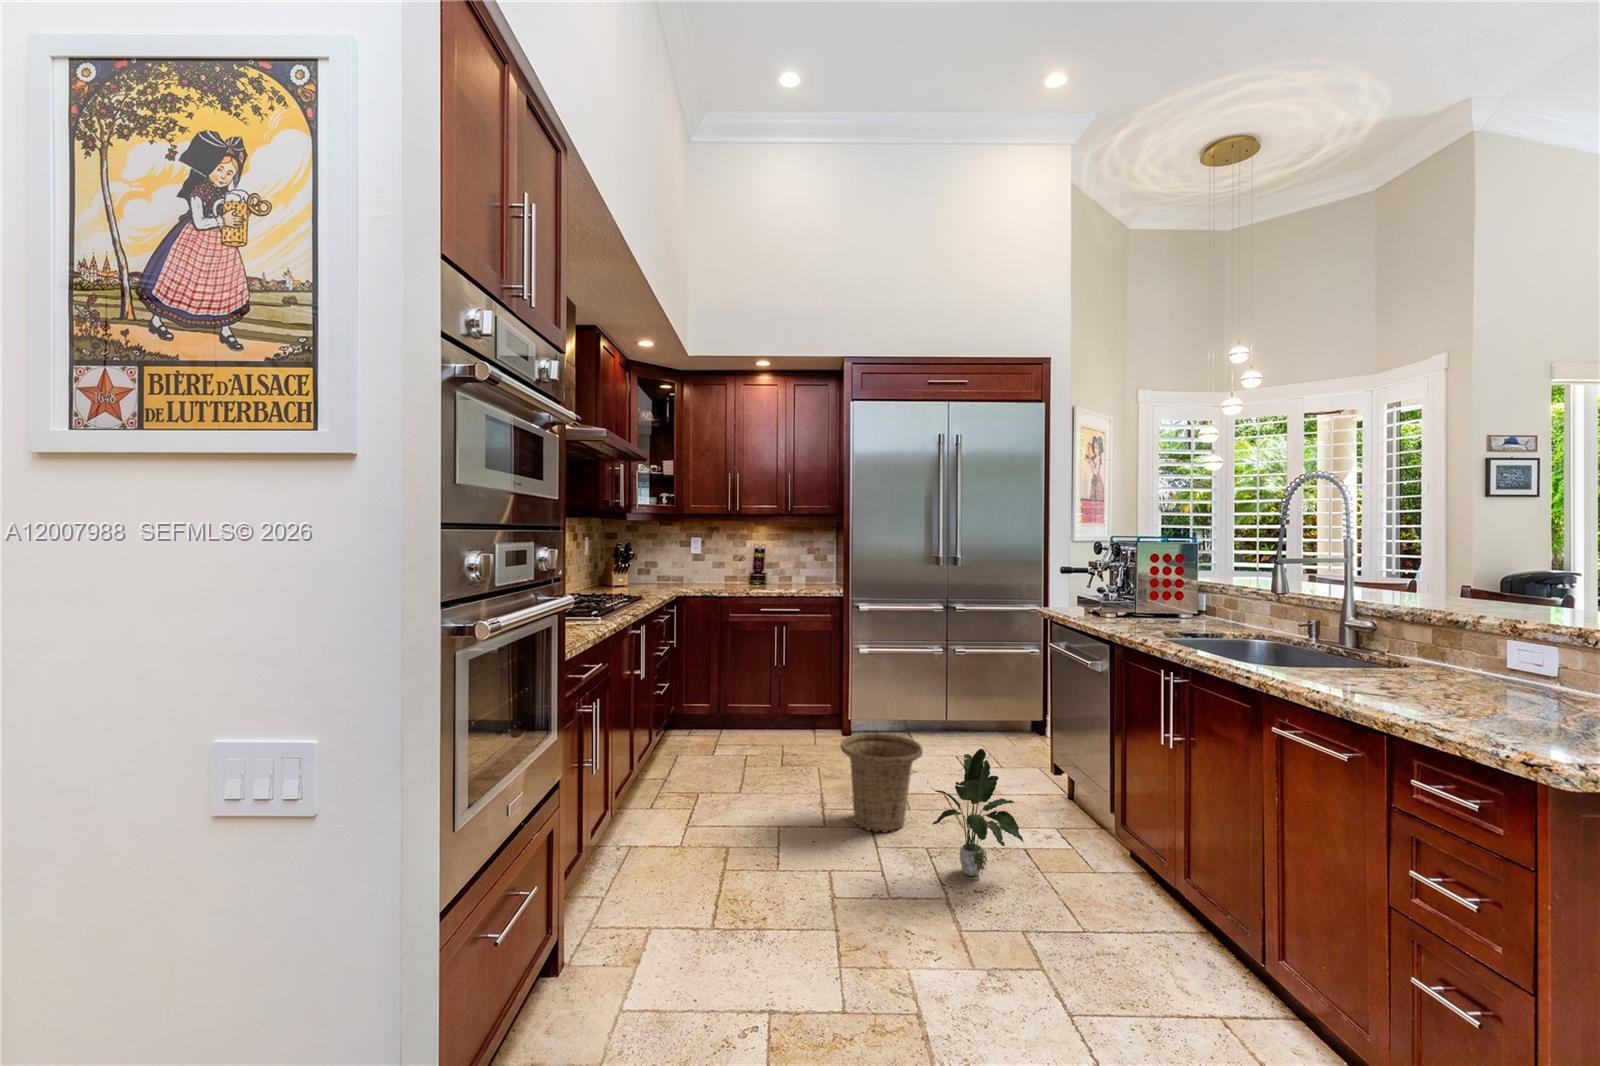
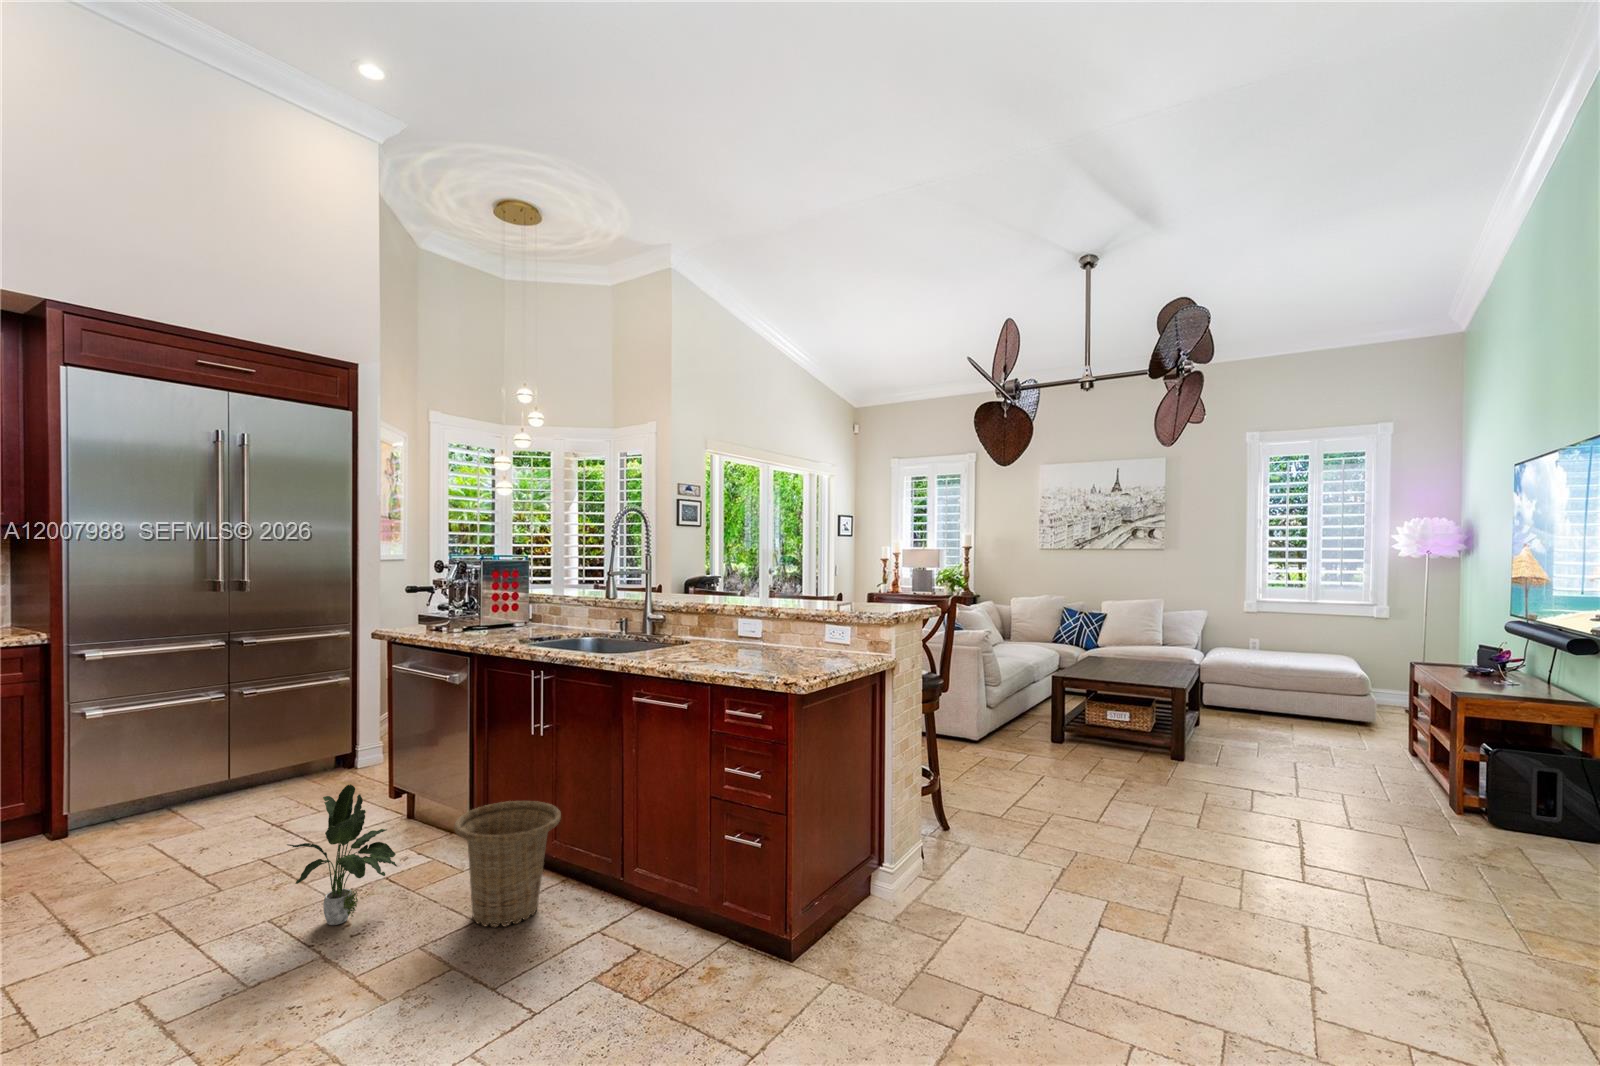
basket: present [840,733,923,832] -> present [454,801,561,927]

